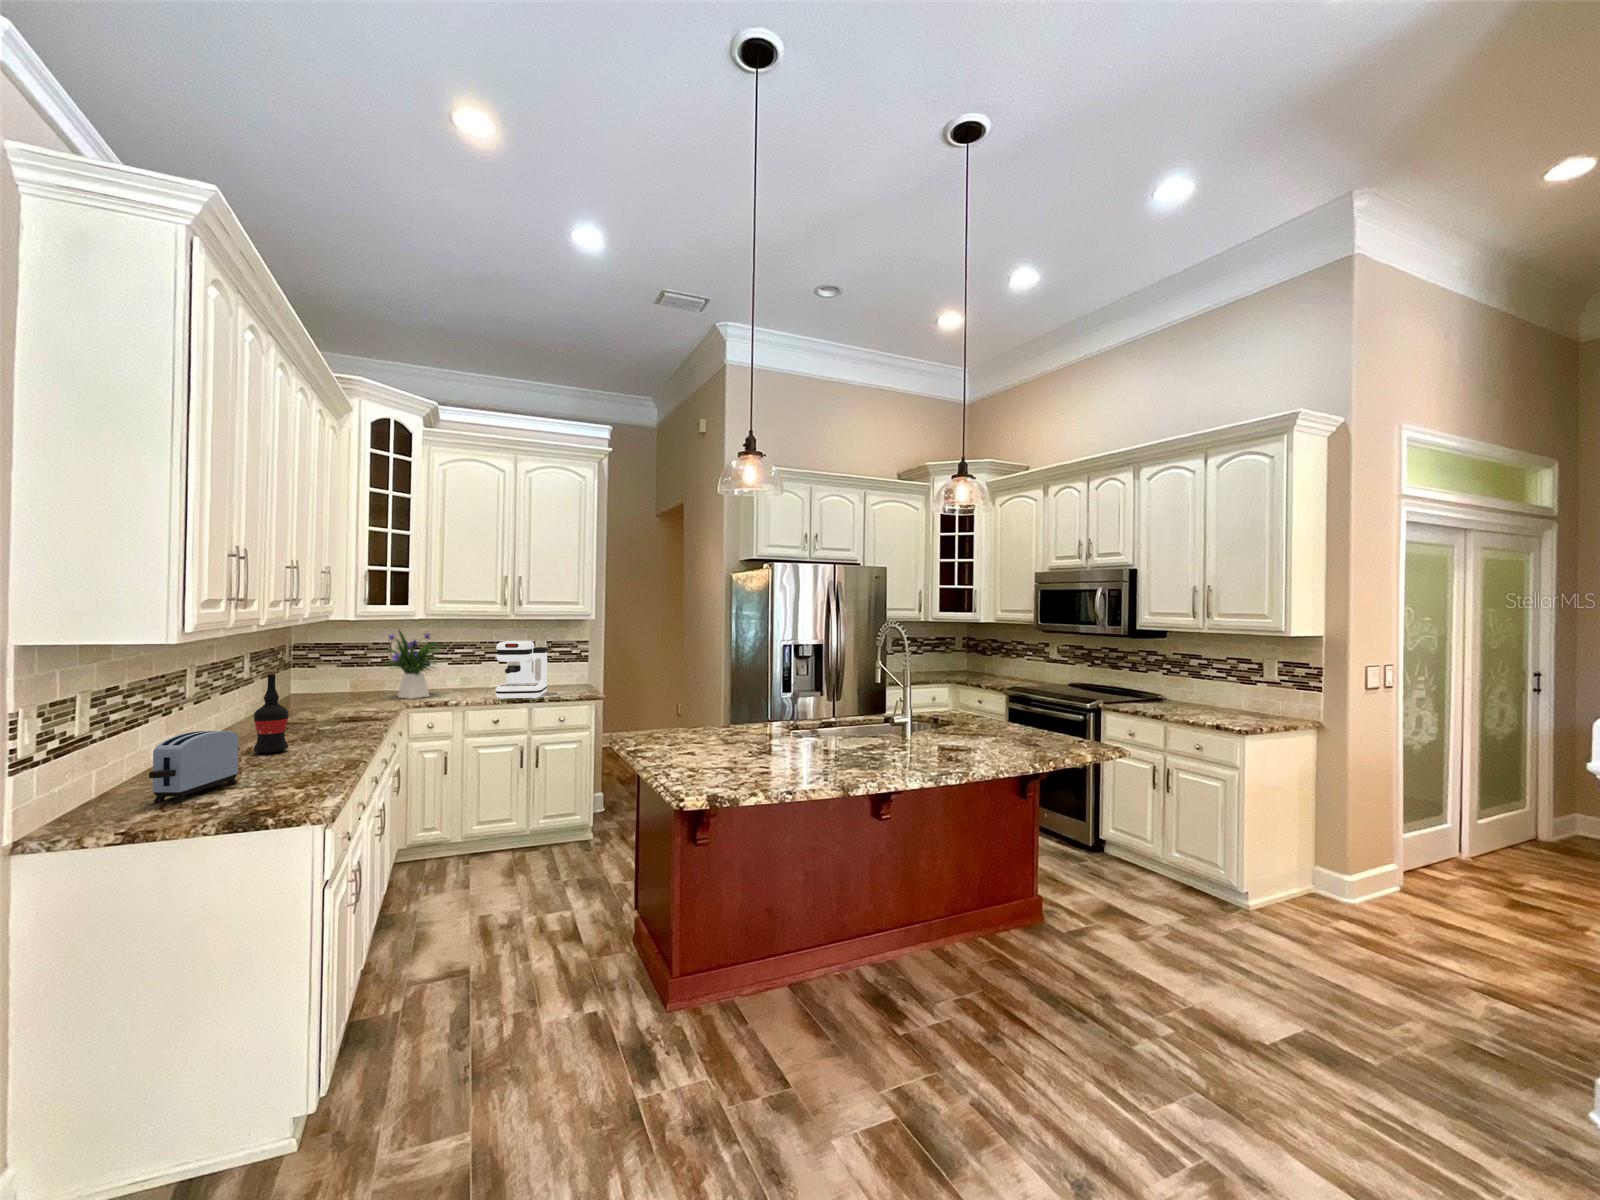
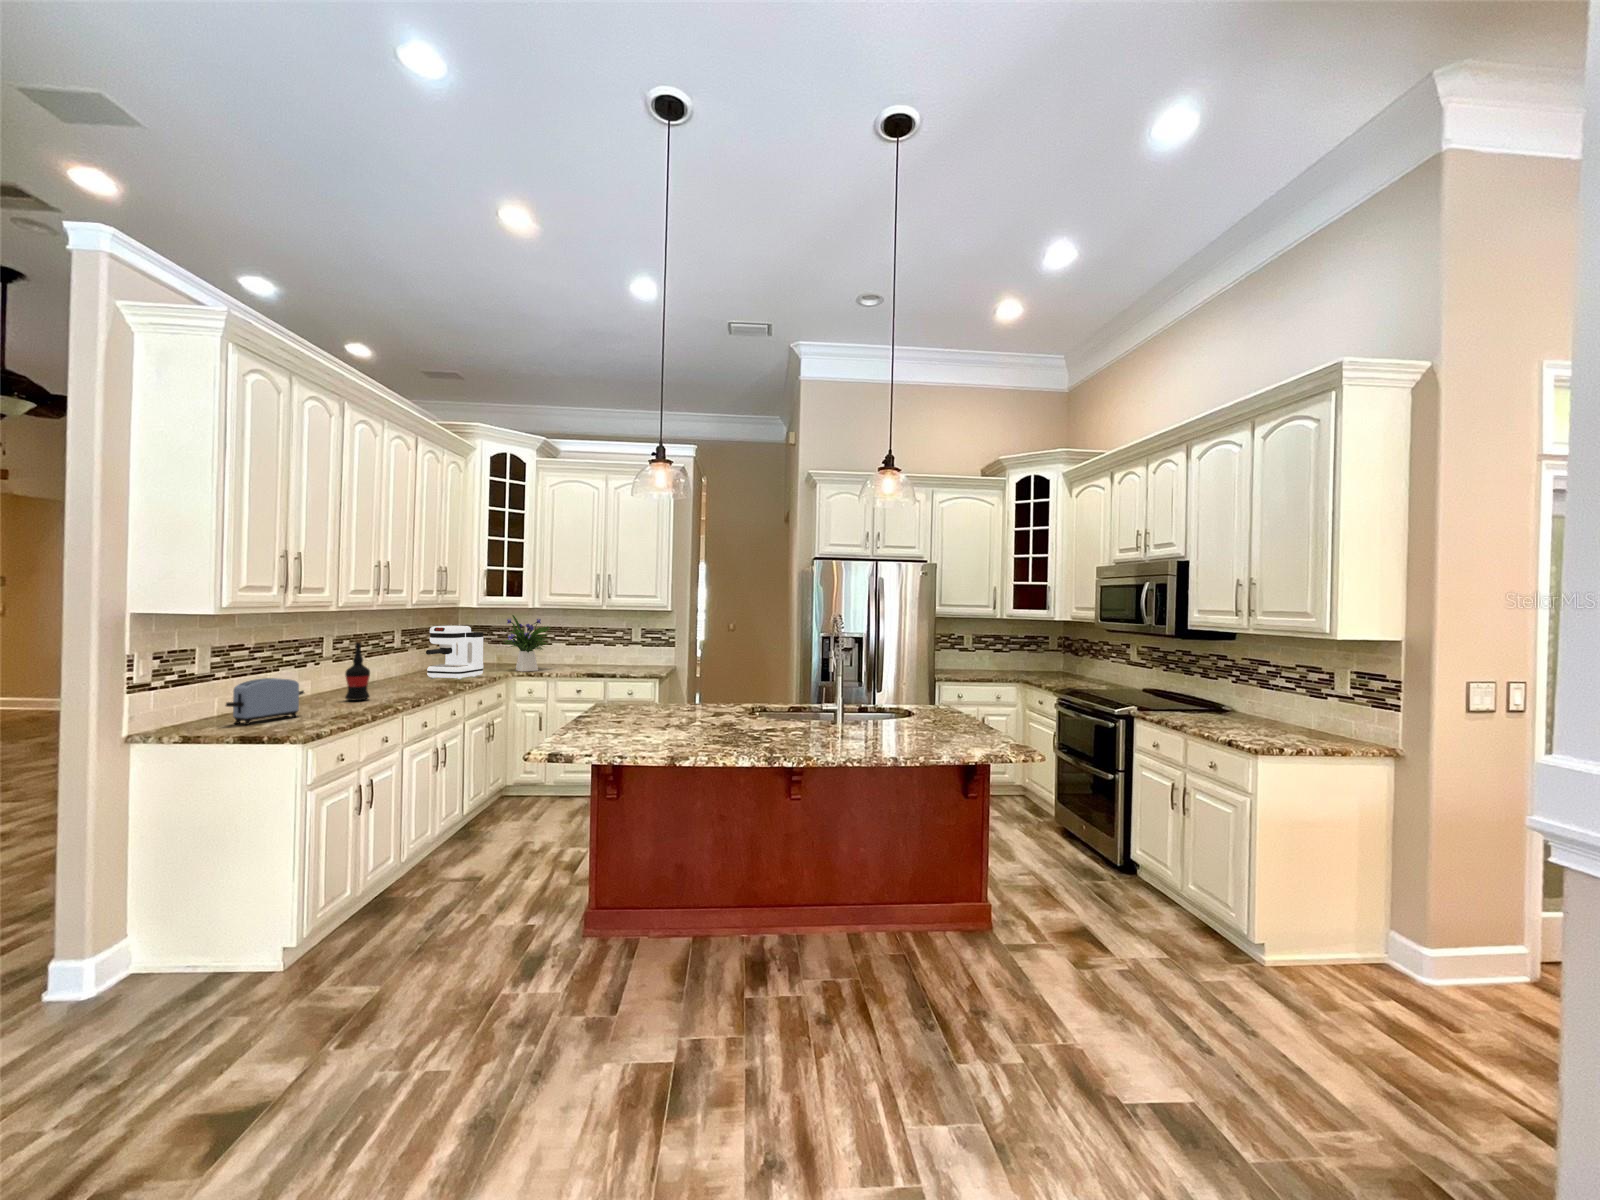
coffee maker: present [495,641,547,699] -> present [426,626,483,679]

